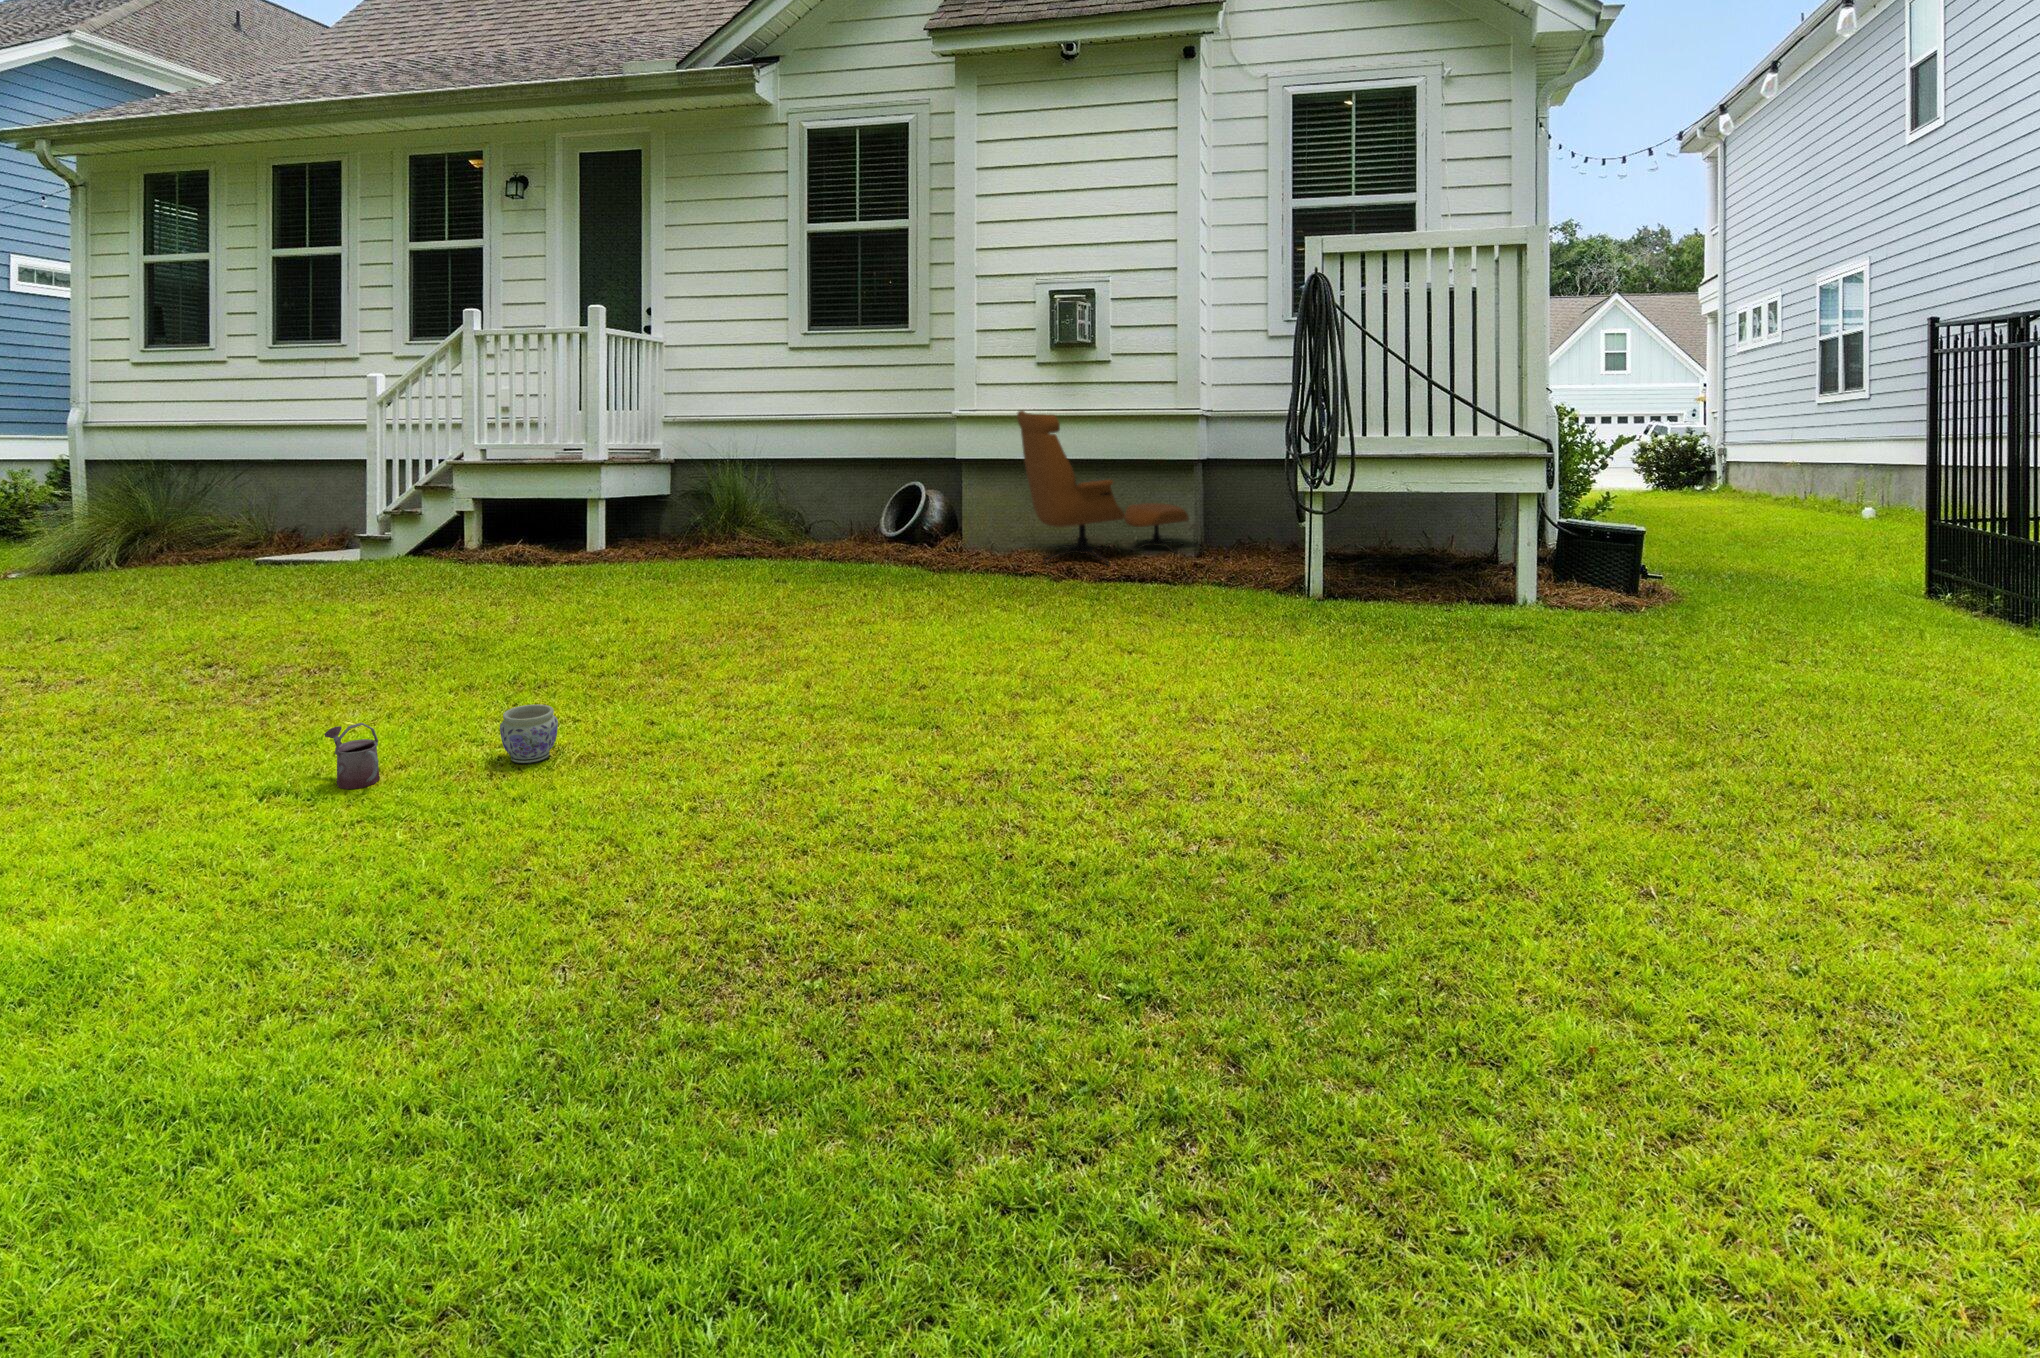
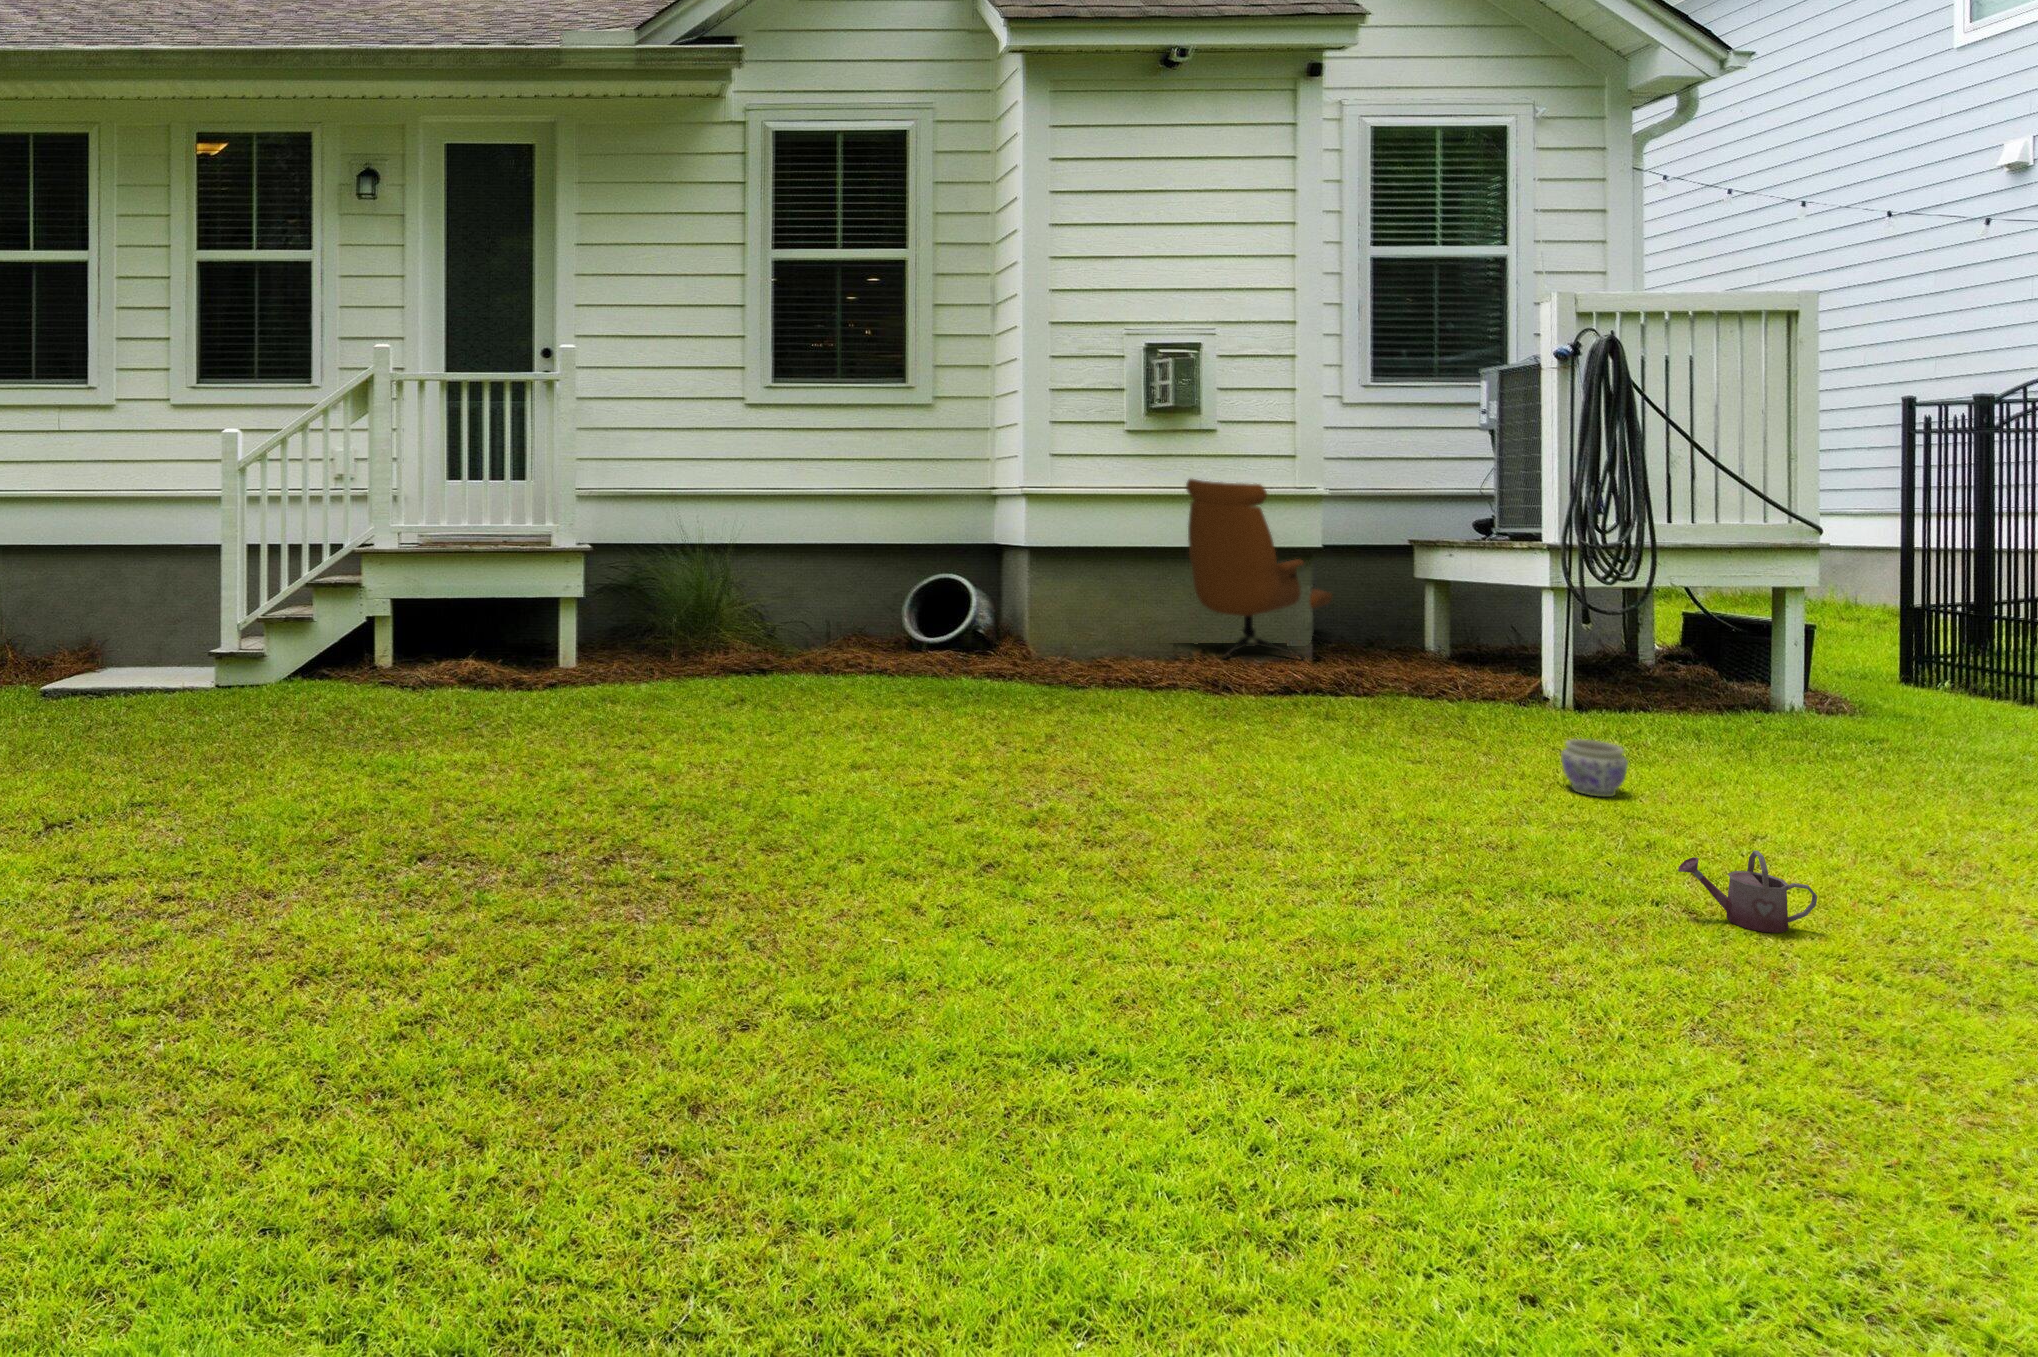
planter: present [500,704,558,764] -> present [1561,739,1628,797]
watering can: present [324,723,380,789] -> present [1678,850,1817,933]

